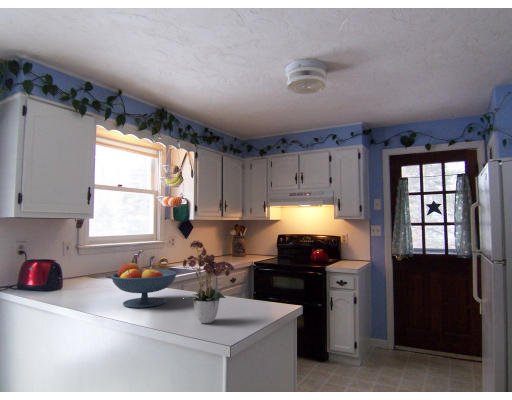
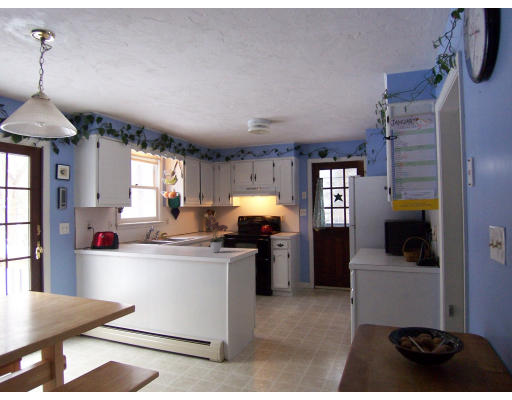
fruit bowl: present [111,263,177,308] -> none [161,229,195,250]

